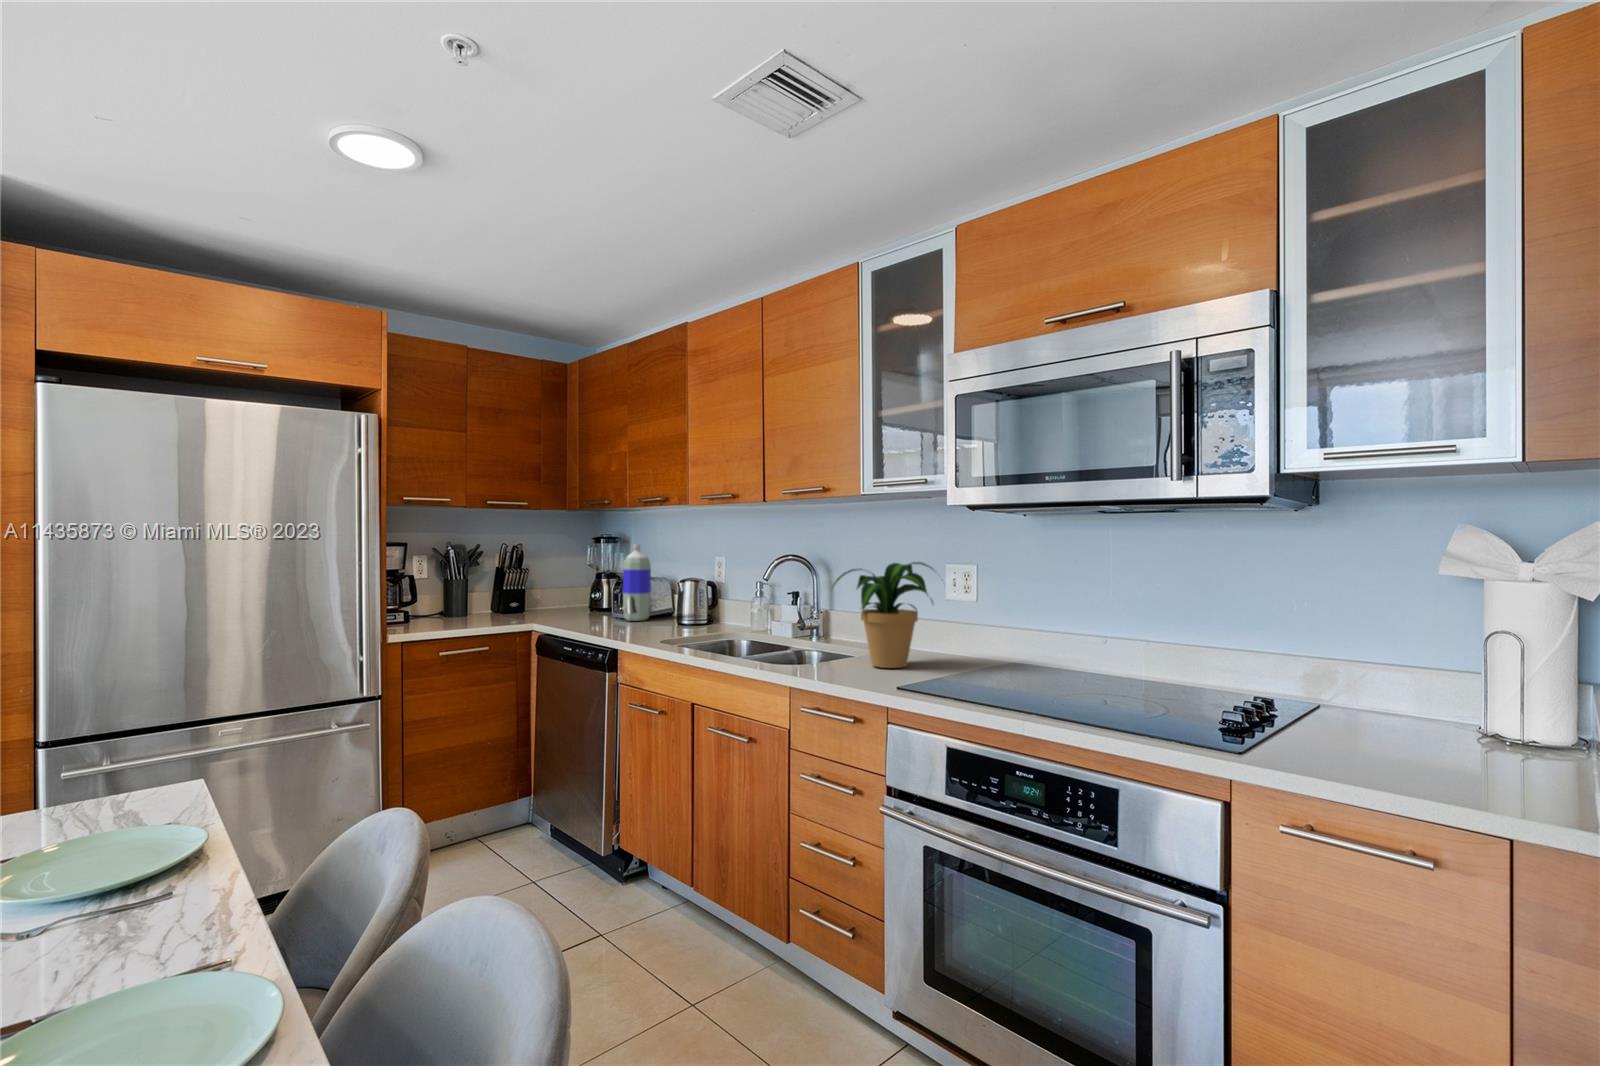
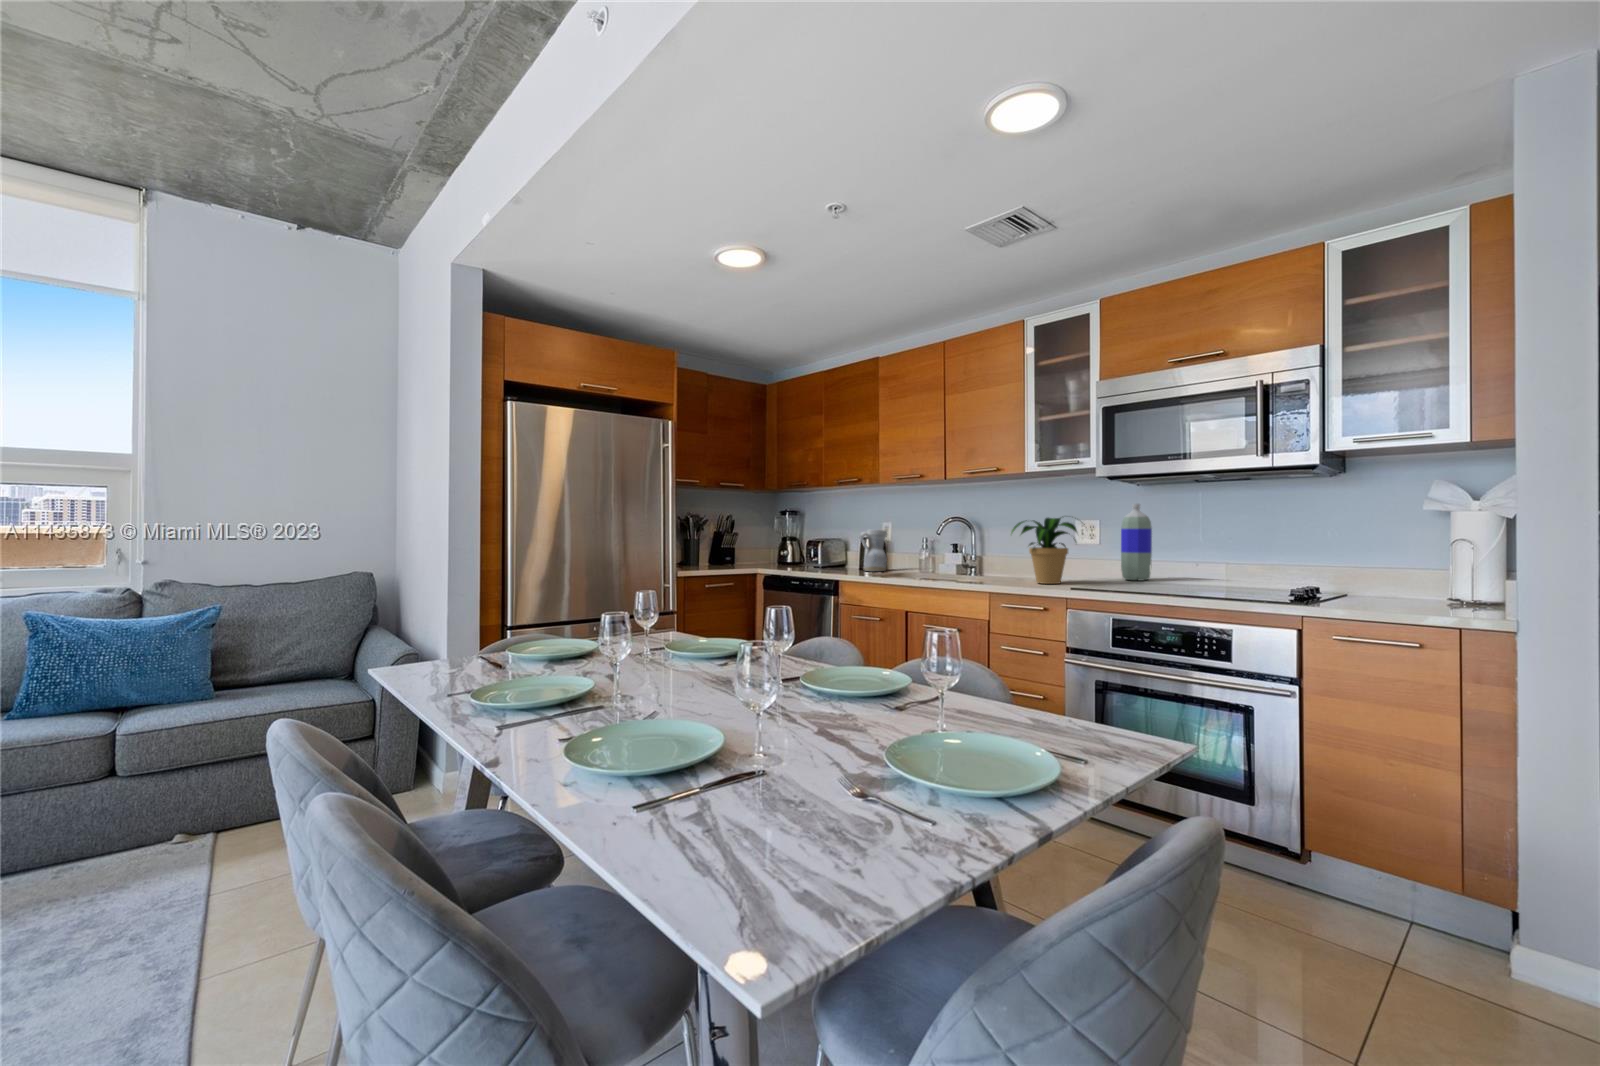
bottle: present [623,544,651,621] -> present [1121,504,1152,581]
ceramic pitcher: none [668,568,709,629] -> present [860,530,887,571]

